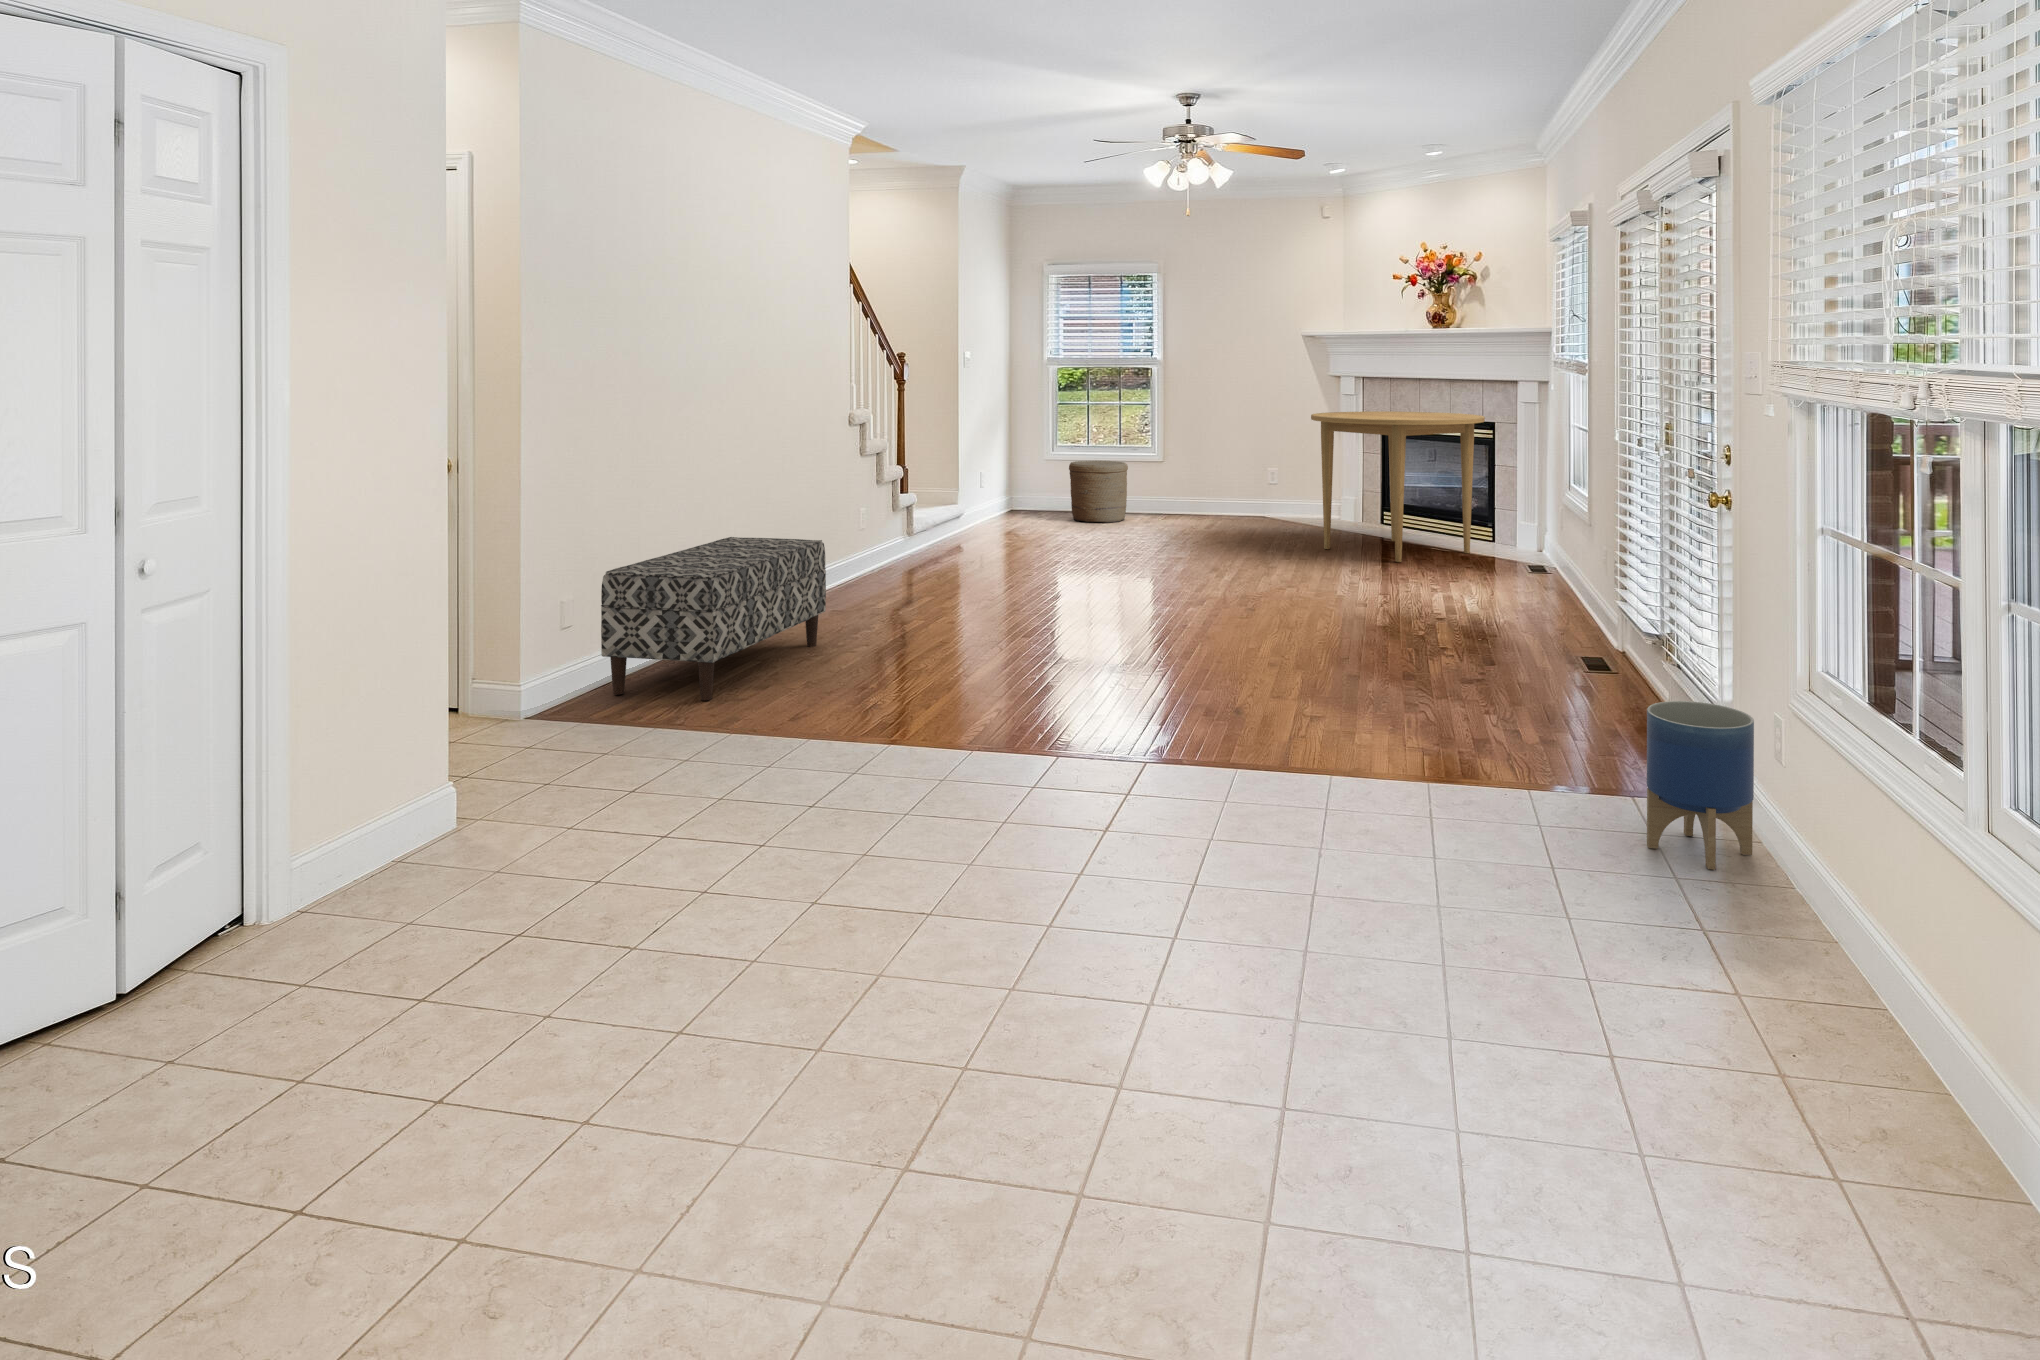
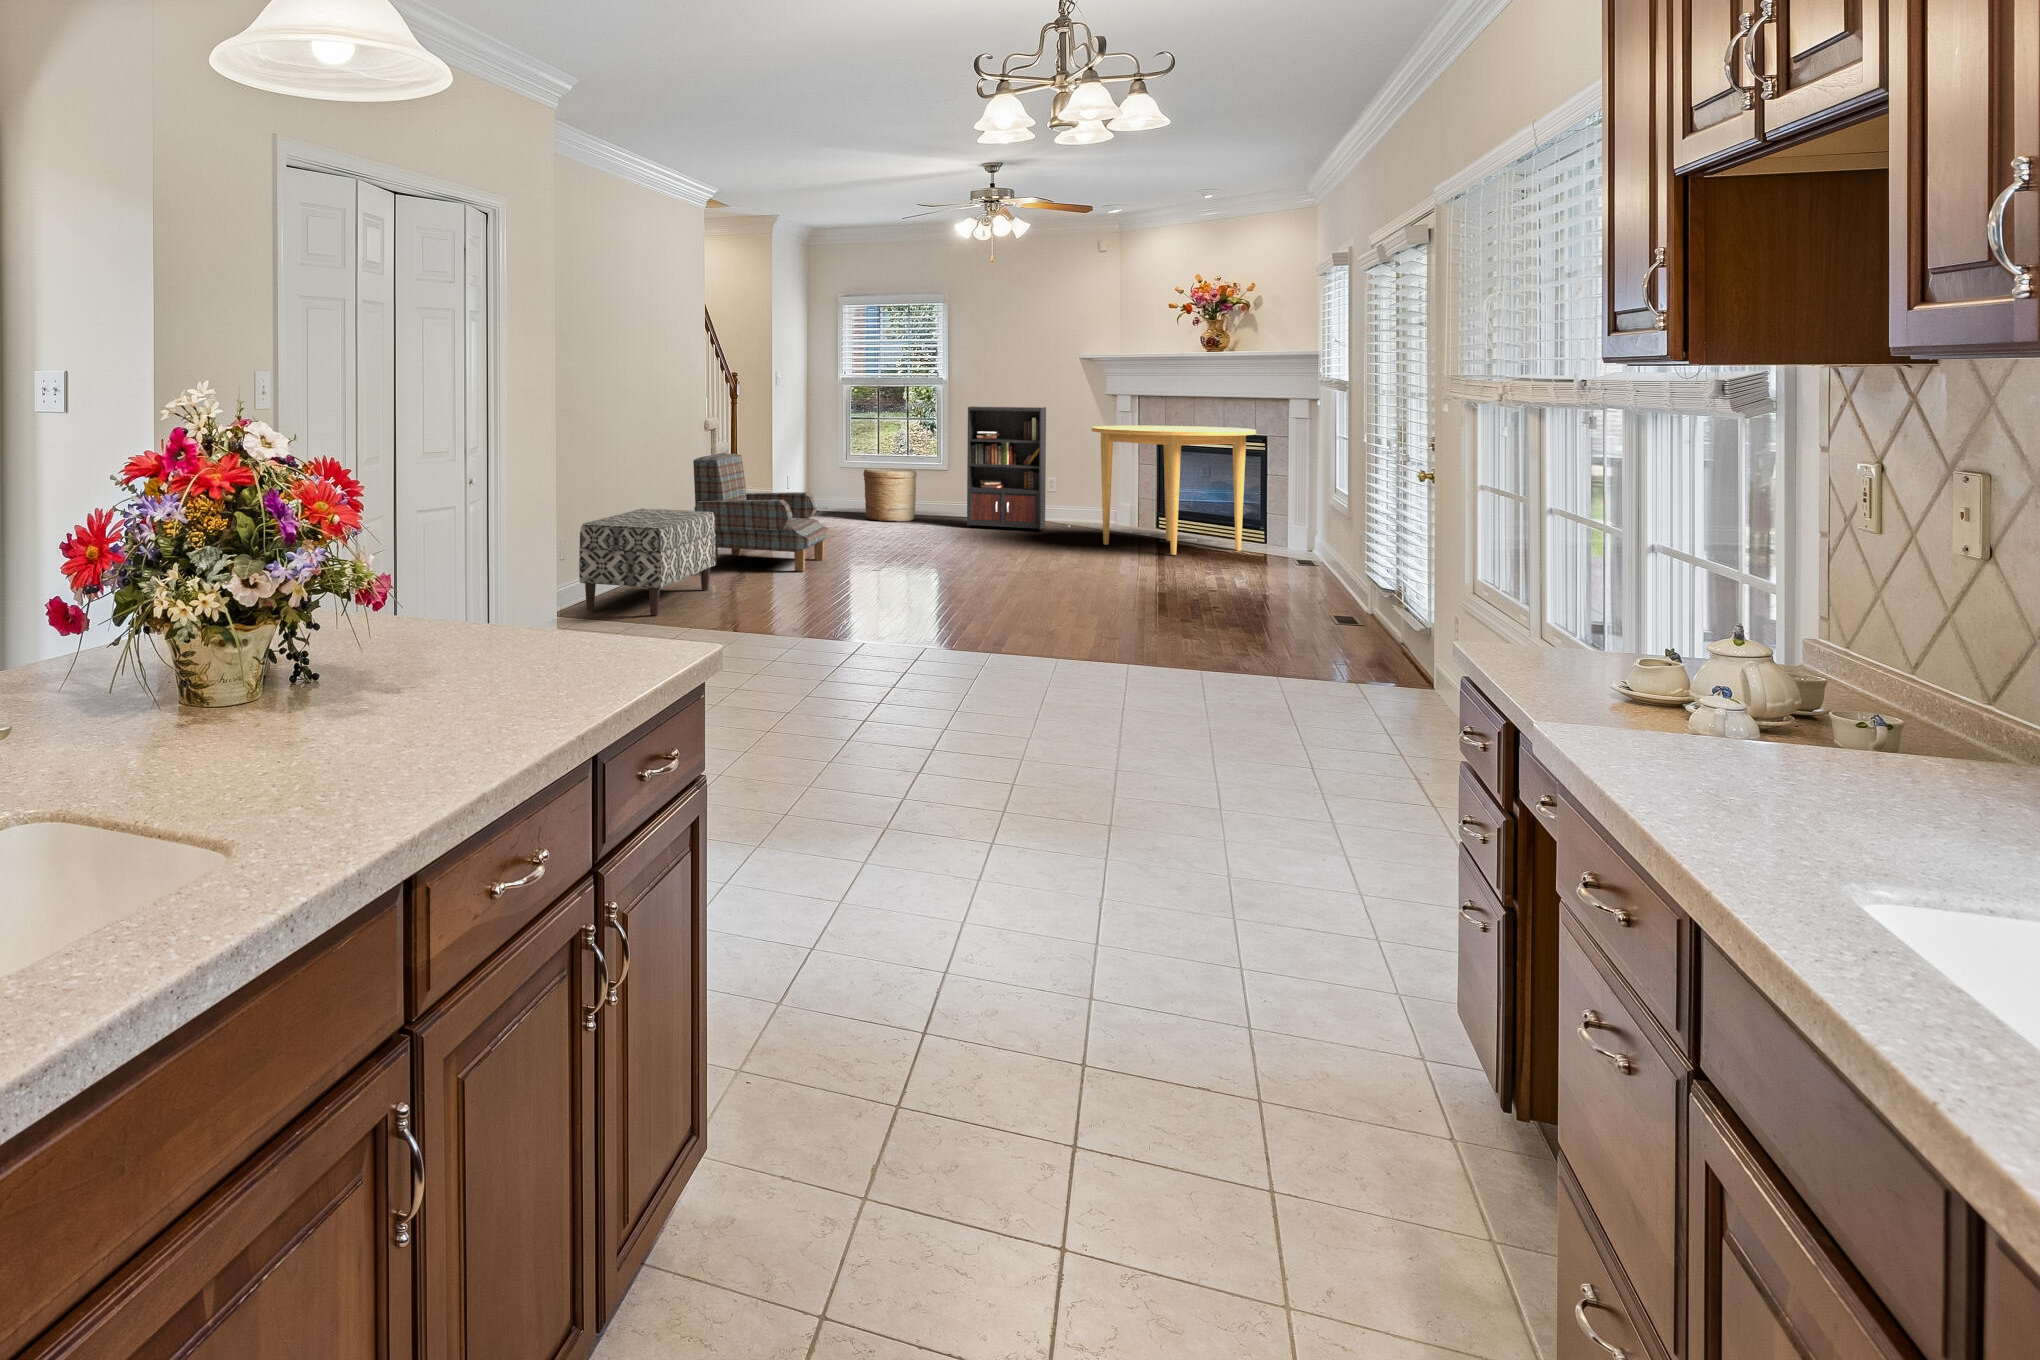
bookcase: none [1180,390,1292,530] -> present [967,406,1070,530]
armchair: none [823,455,1000,606] -> present [693,454,828,572]
planter: present [1647,701,1754,870] -> none [1365,612,1445,719]

